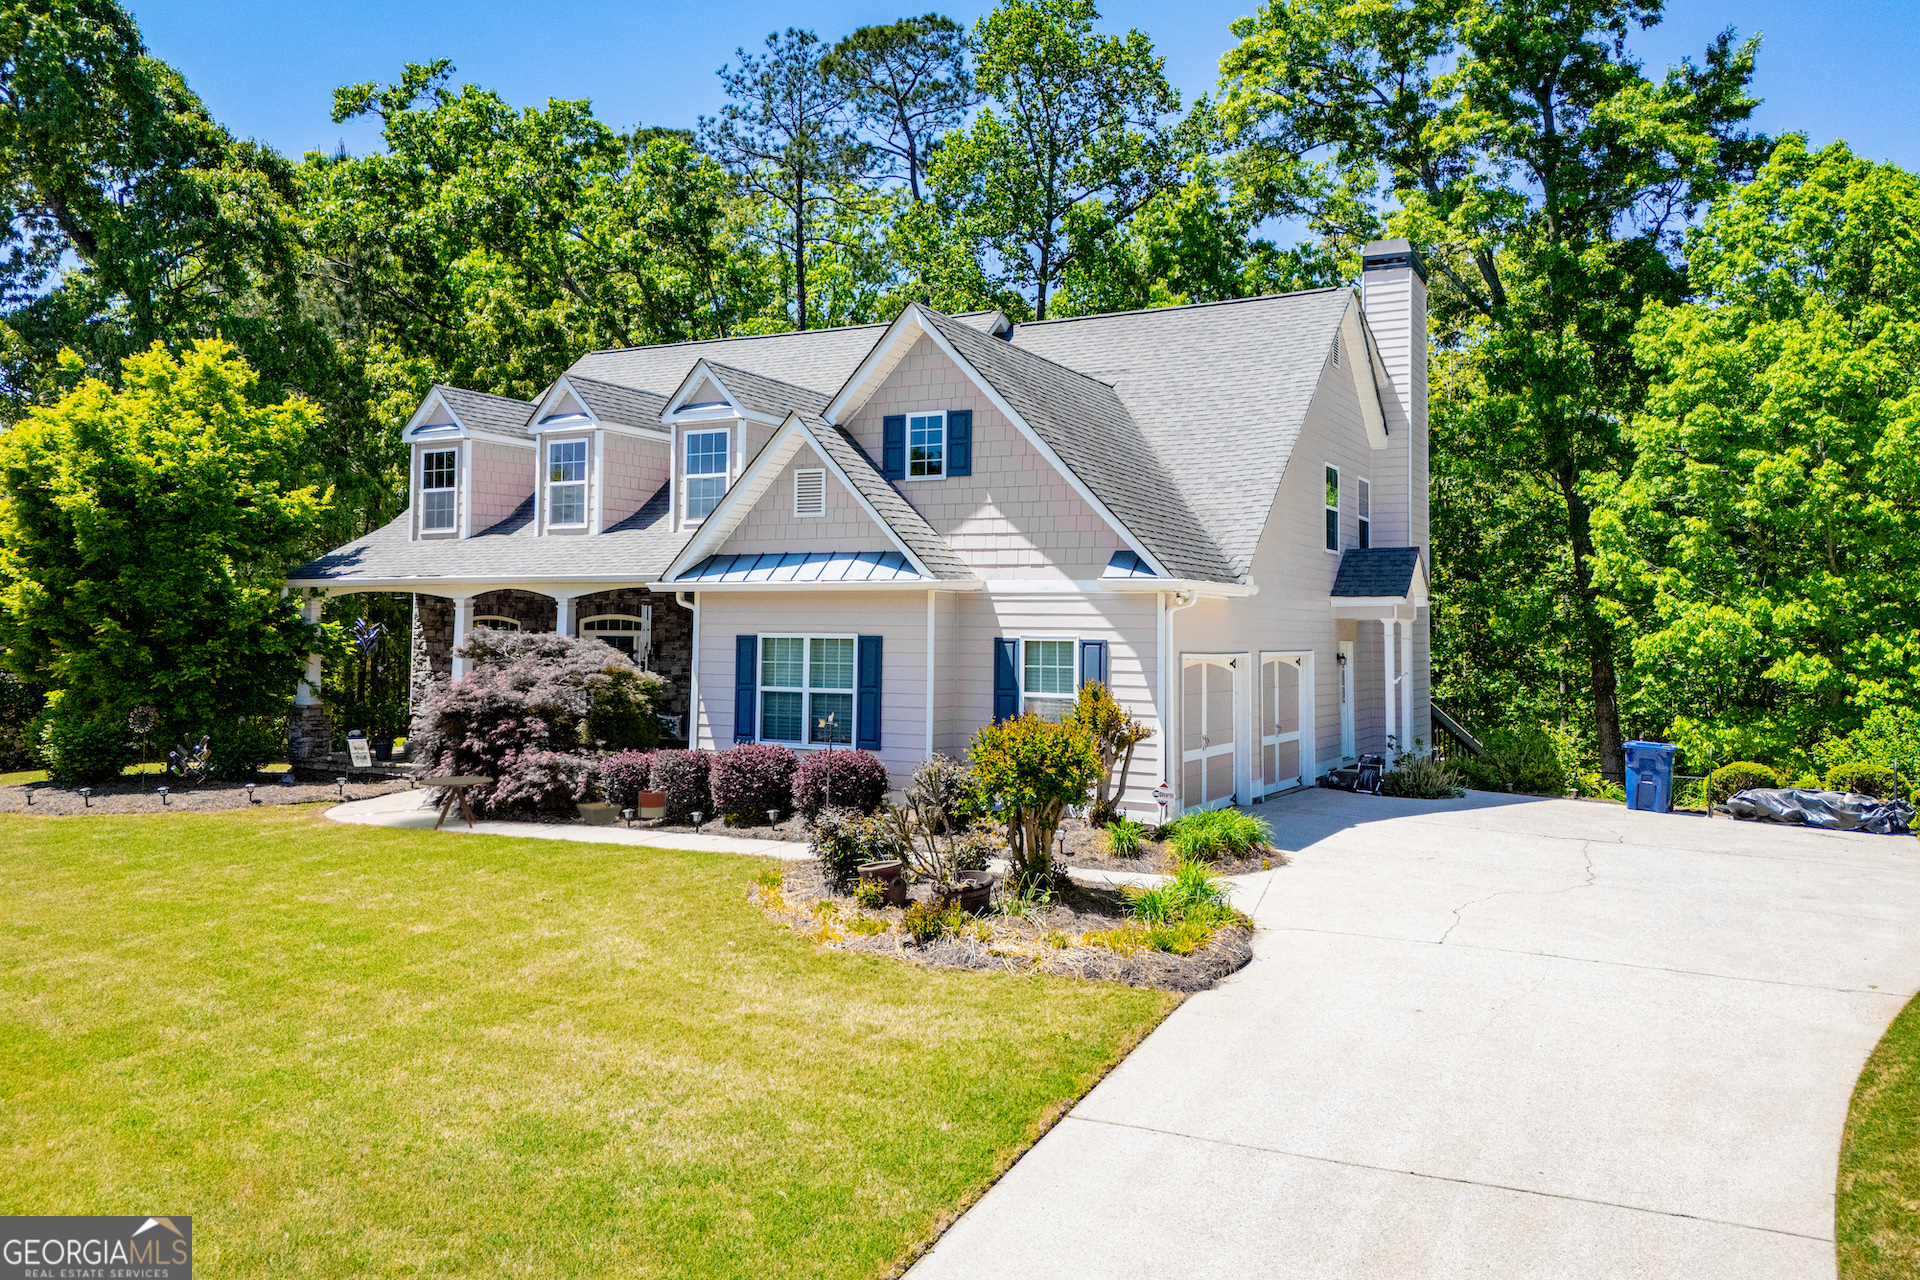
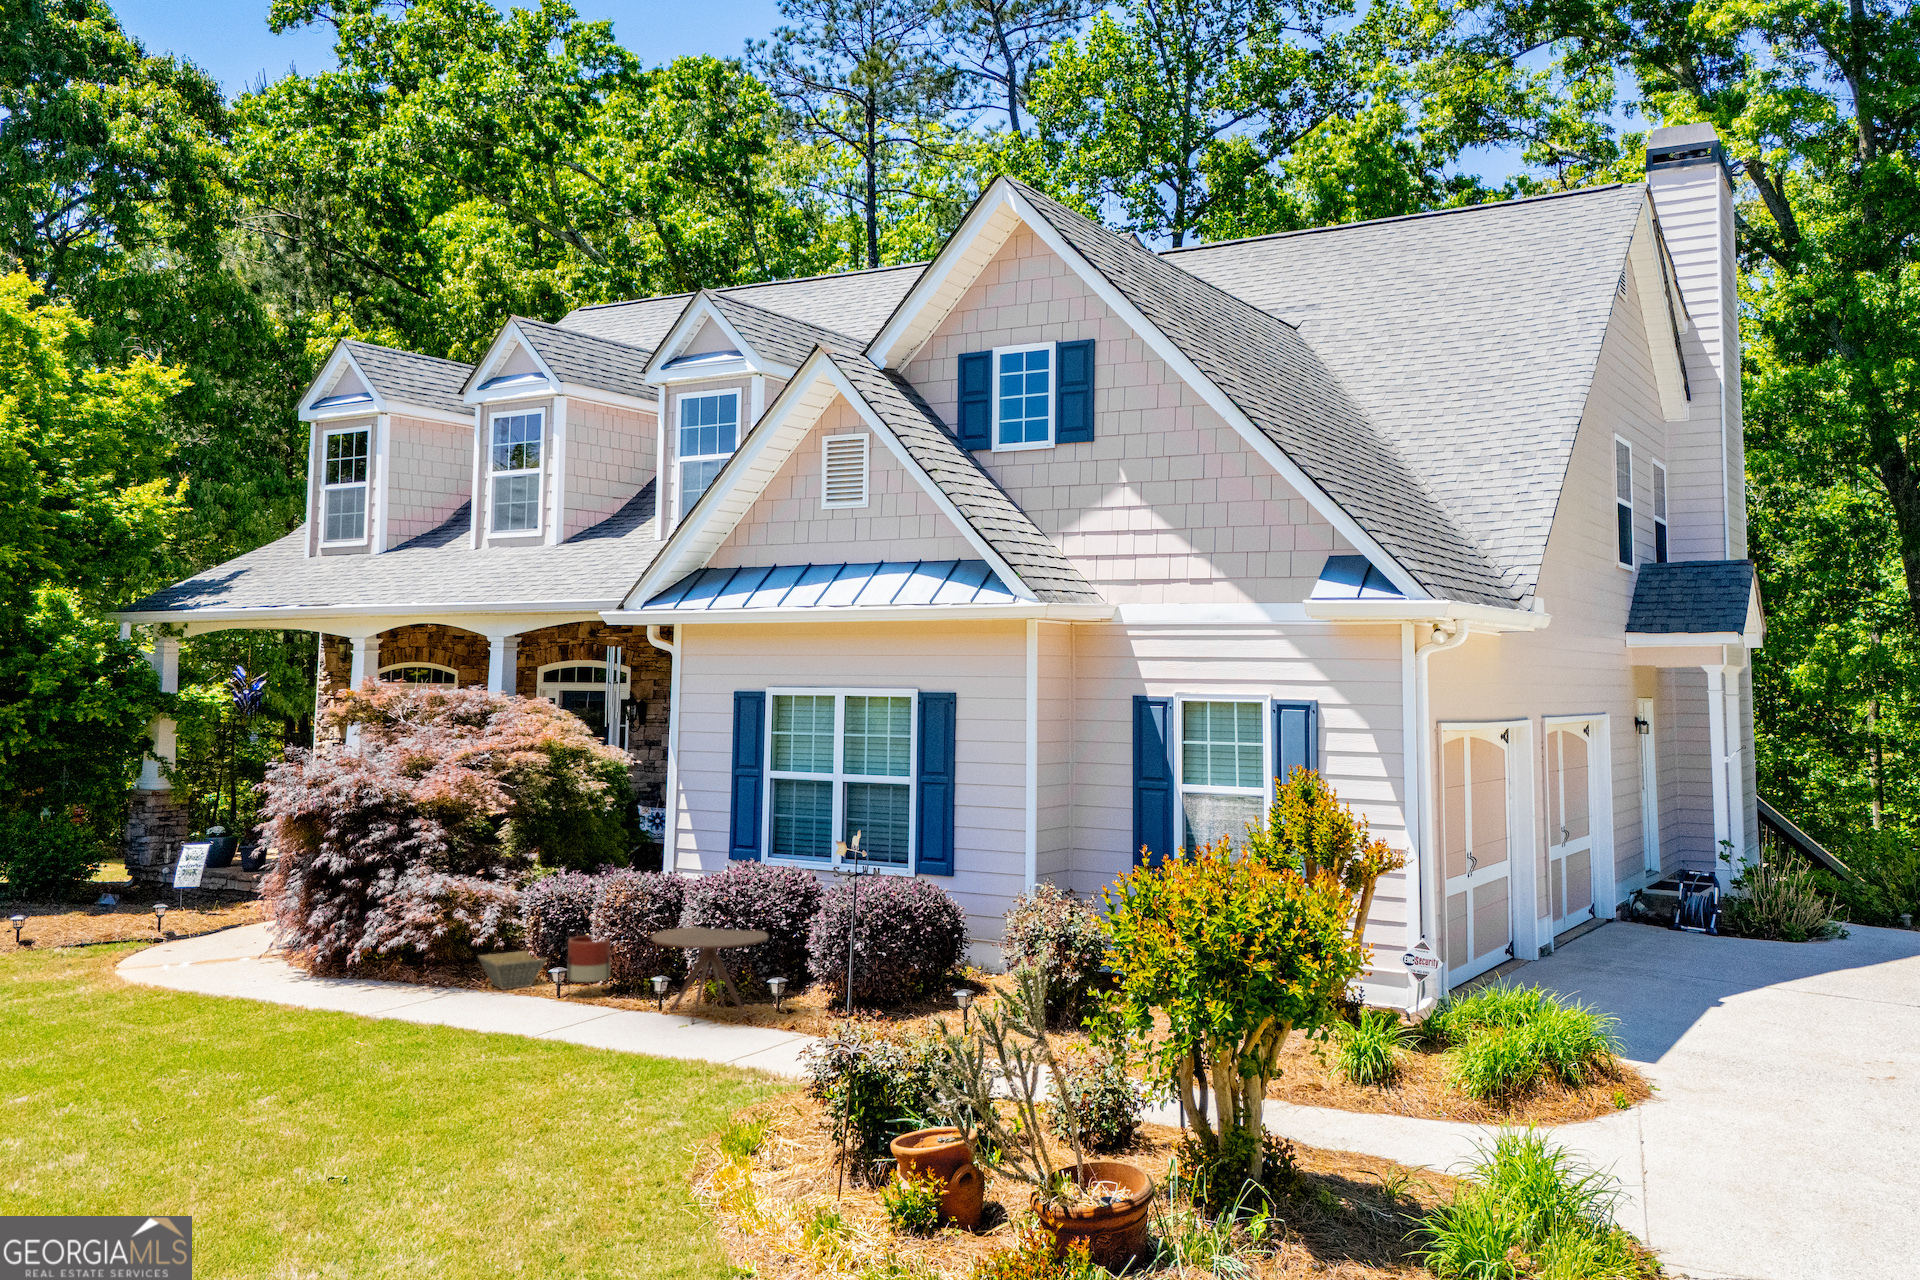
round table: present [419,776,493,830] -> present [651,927,768,1024]

